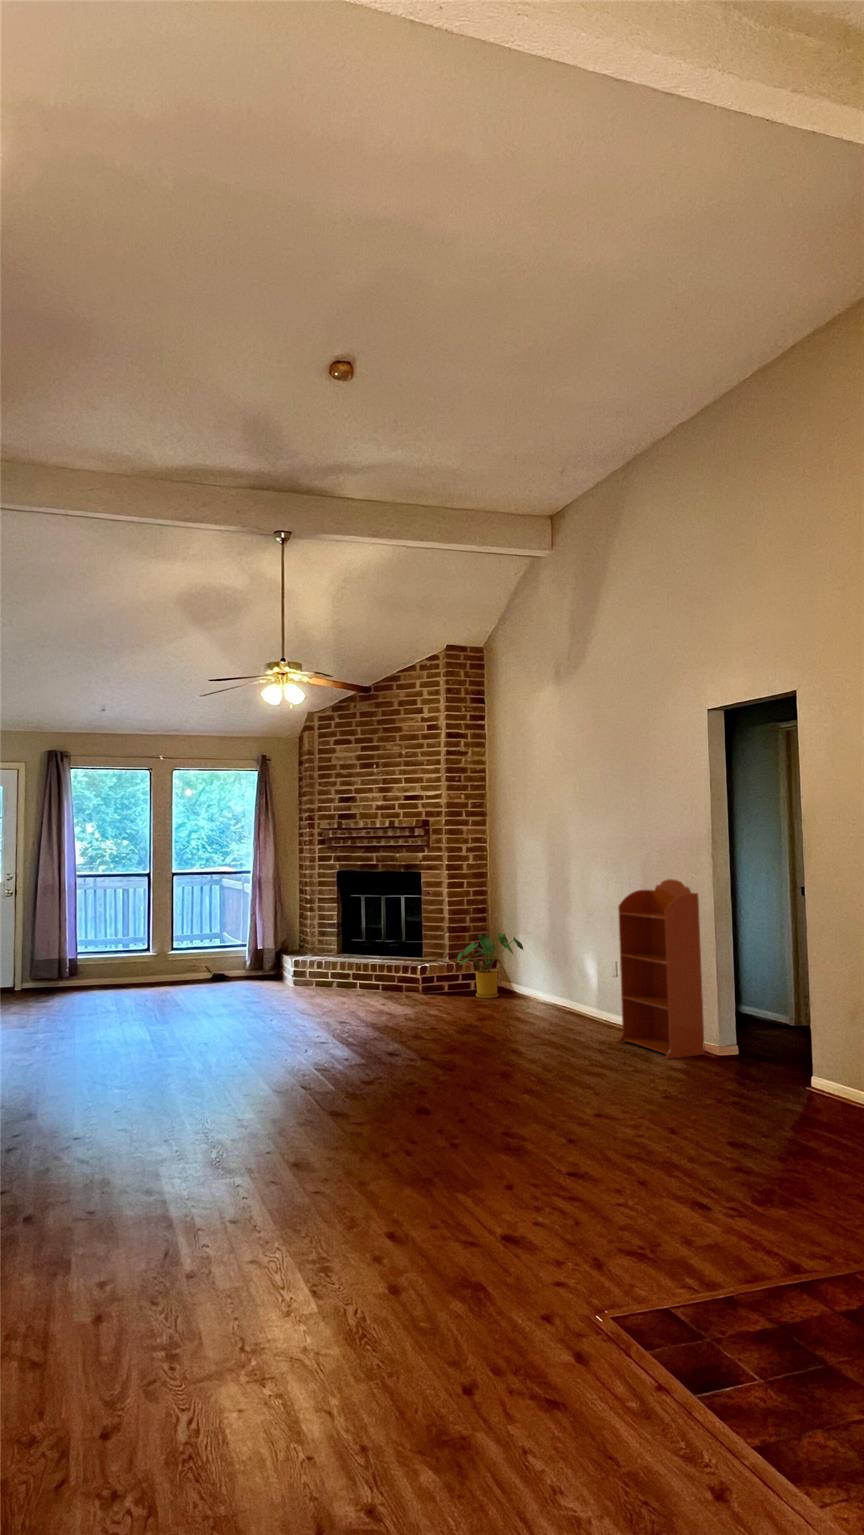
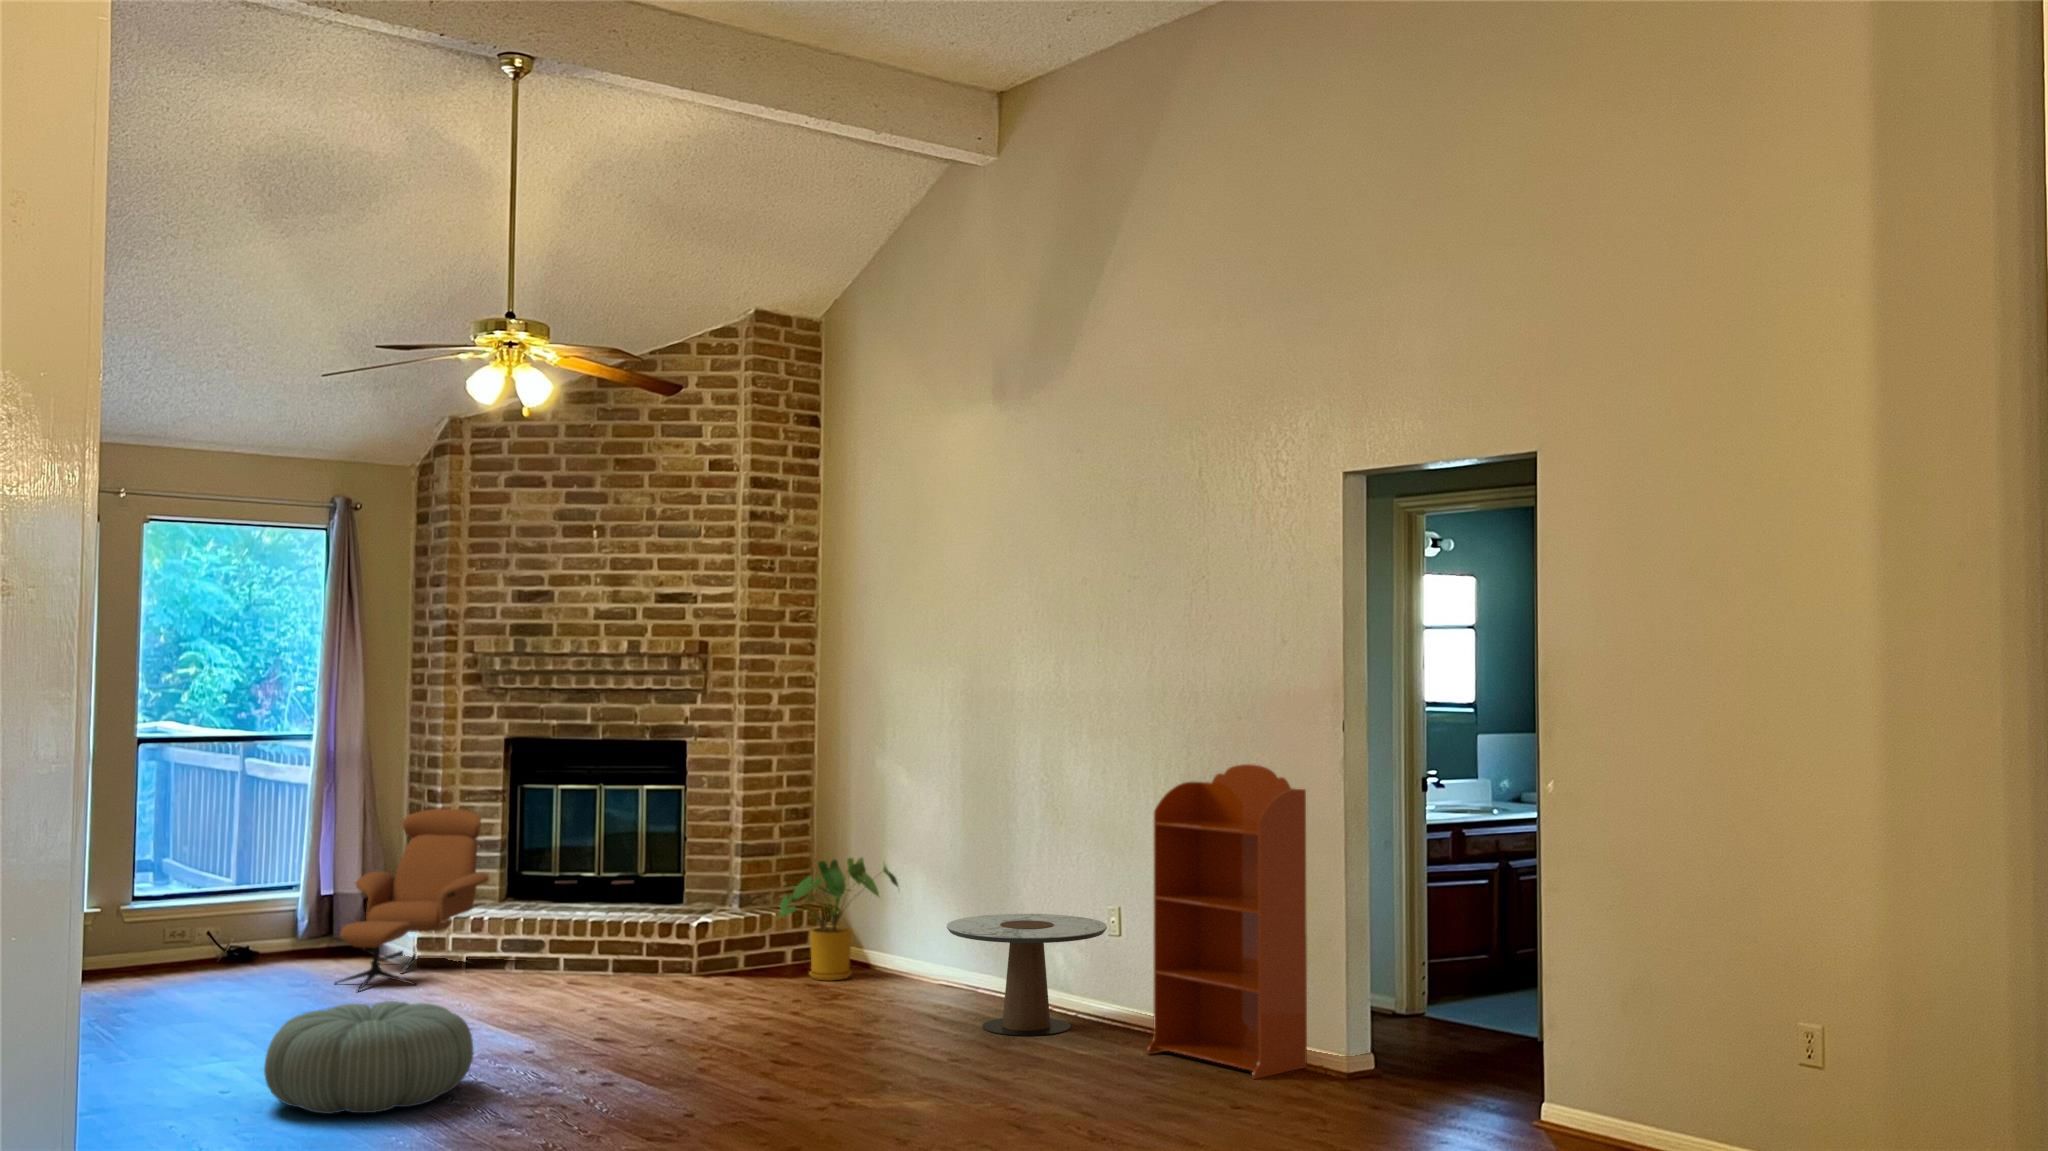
lounge chair: none [250,907,327,996] -> present [335,809,489,991]
side table: none [520,964,609,1031] -> present [947,914,1107,1036]
pouf: none [167,998,264,1051] -> present [264,1001,473,1114]

